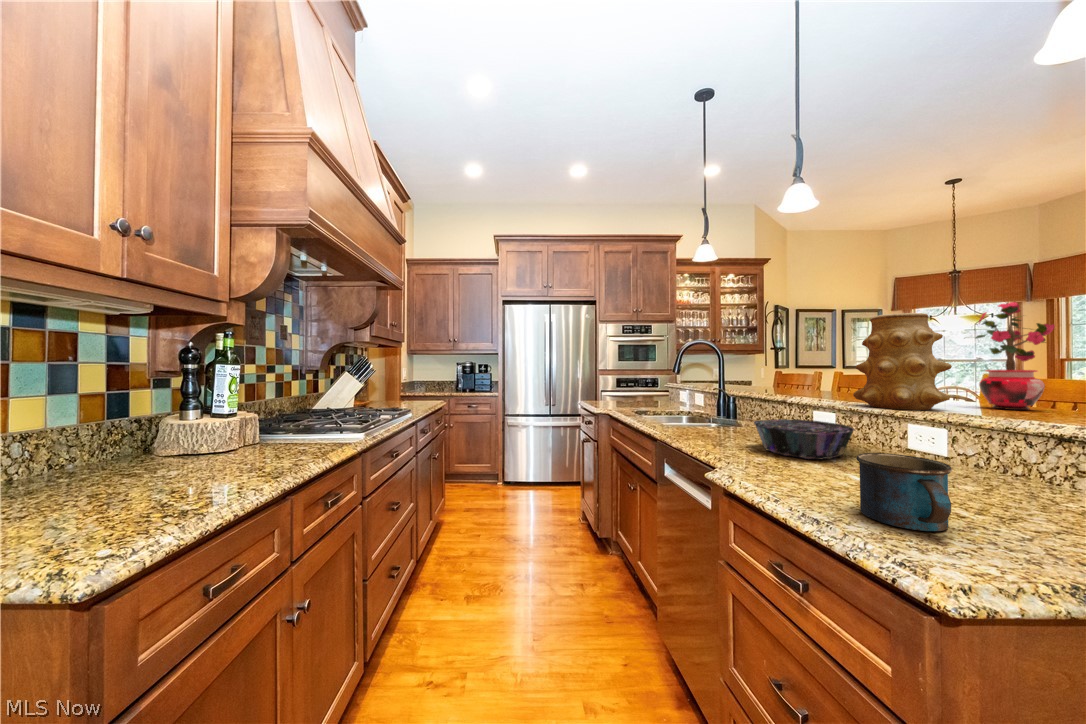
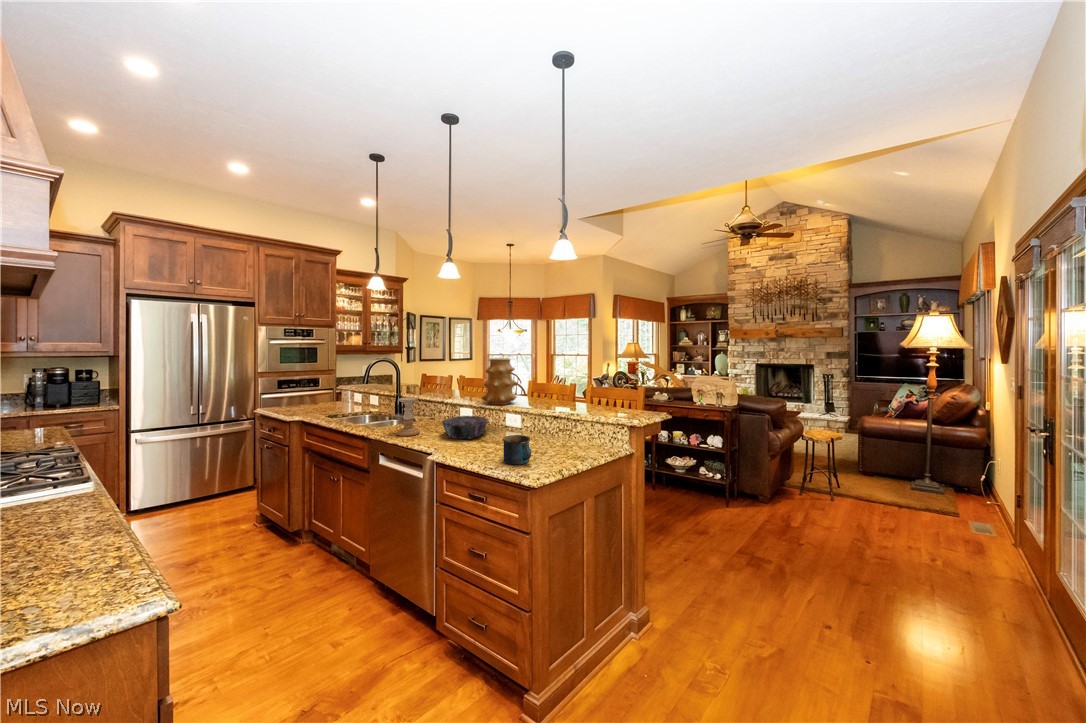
potted plant: present [975,302,1054,410] -> none [519,351,545,399]
candle holder: none [687,381,723,438] -> present [397,397,420,436]

